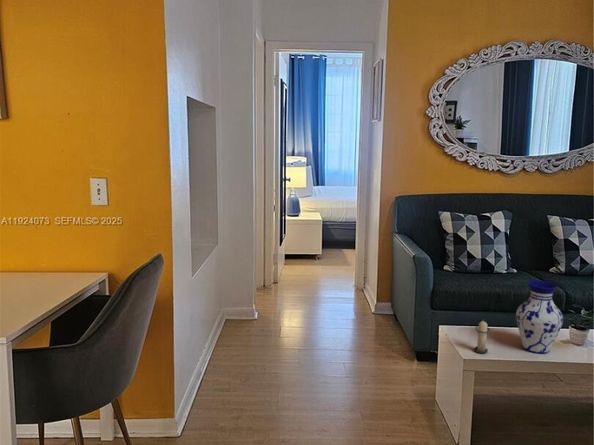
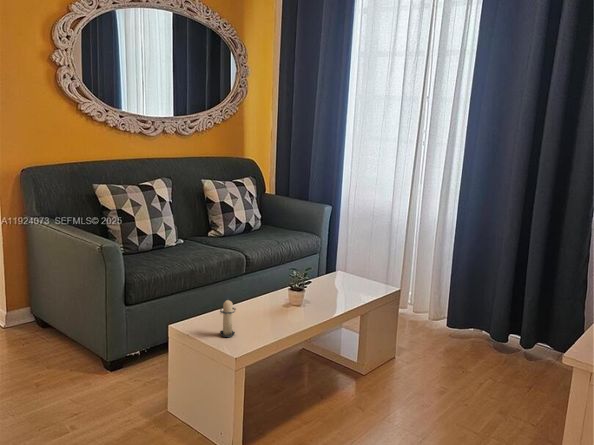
vase: present [516,280,563,353] -> none [246,244,291,320]

